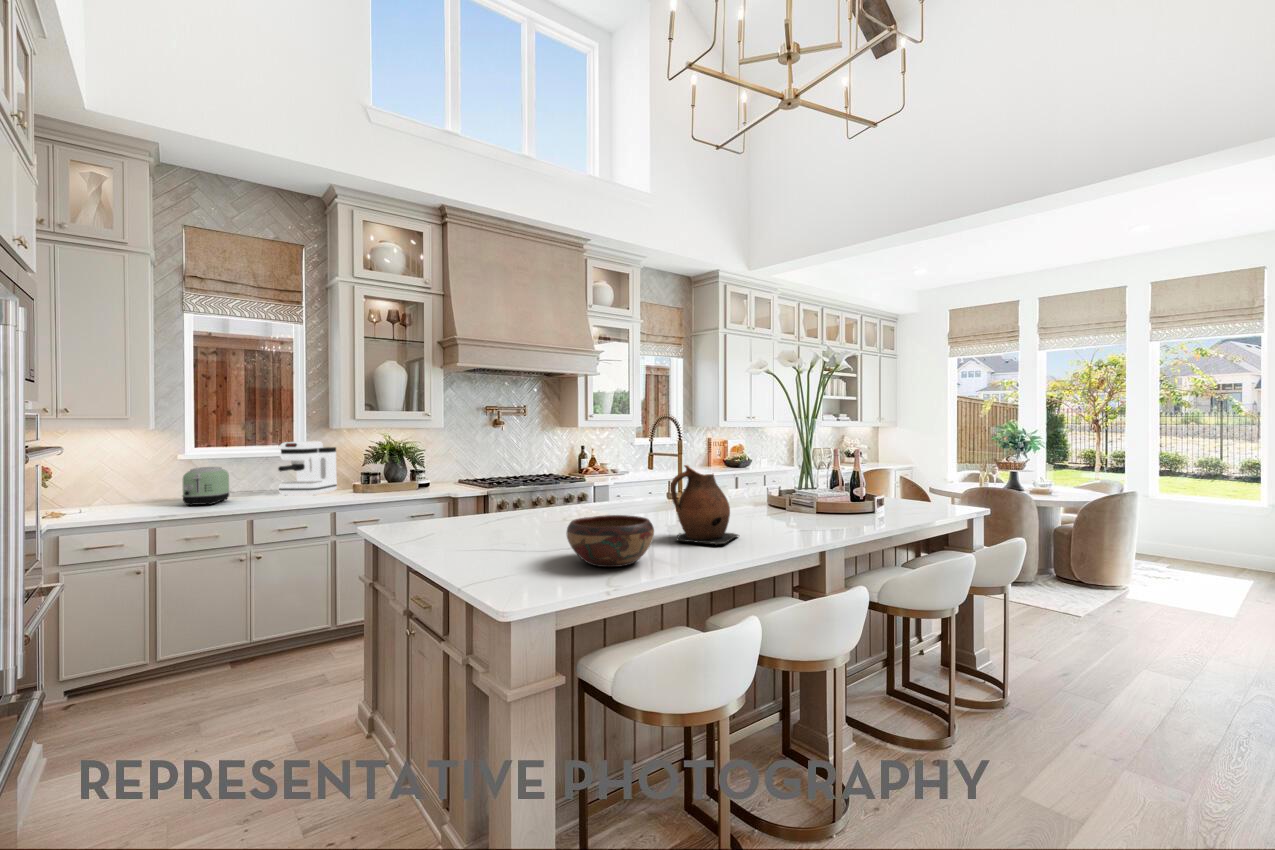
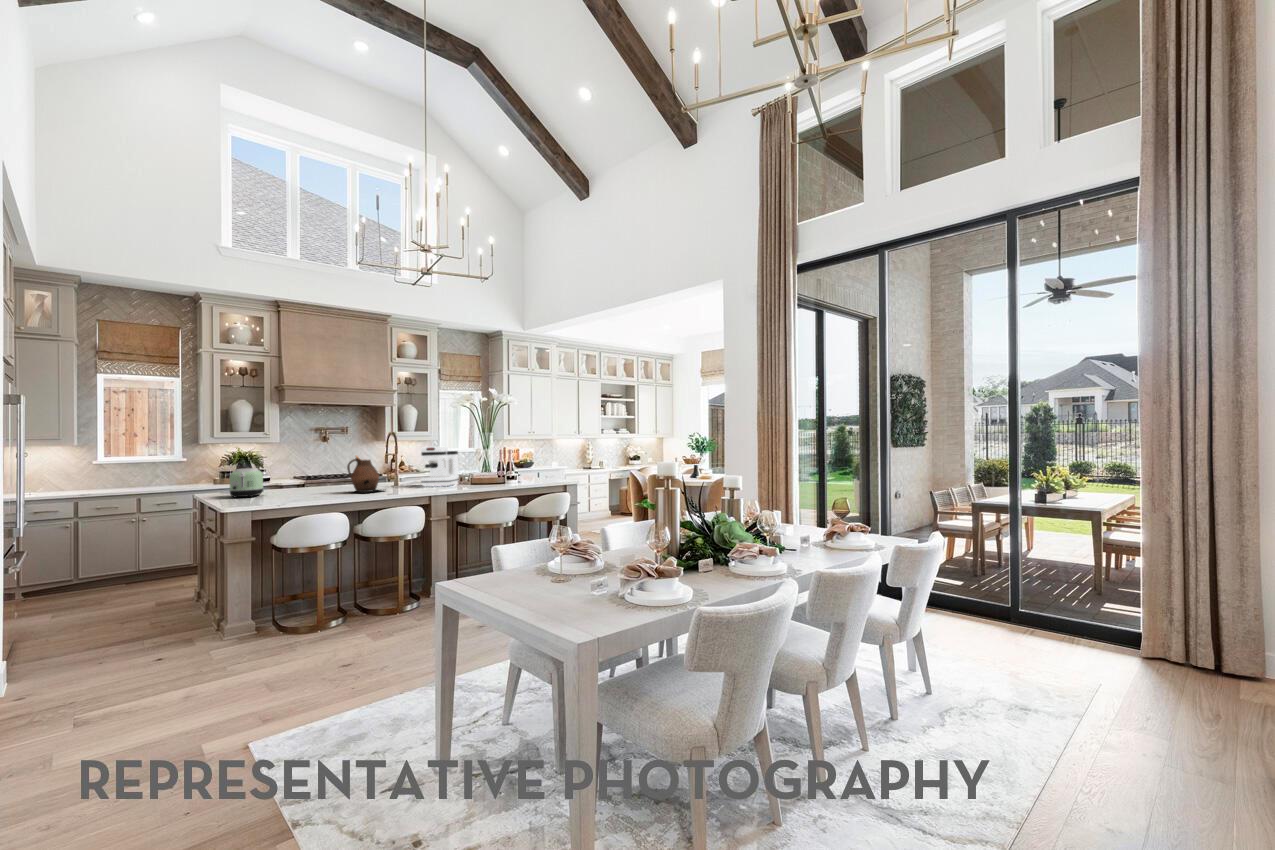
coffee maker: present [278,441,337,495] -> present [421,447,458,487]
toaster: present [182,467,230,506] -> present [230,468,263,498]
decorative bowl: present [566,515,654,567] -> none [275,478,320,499]

